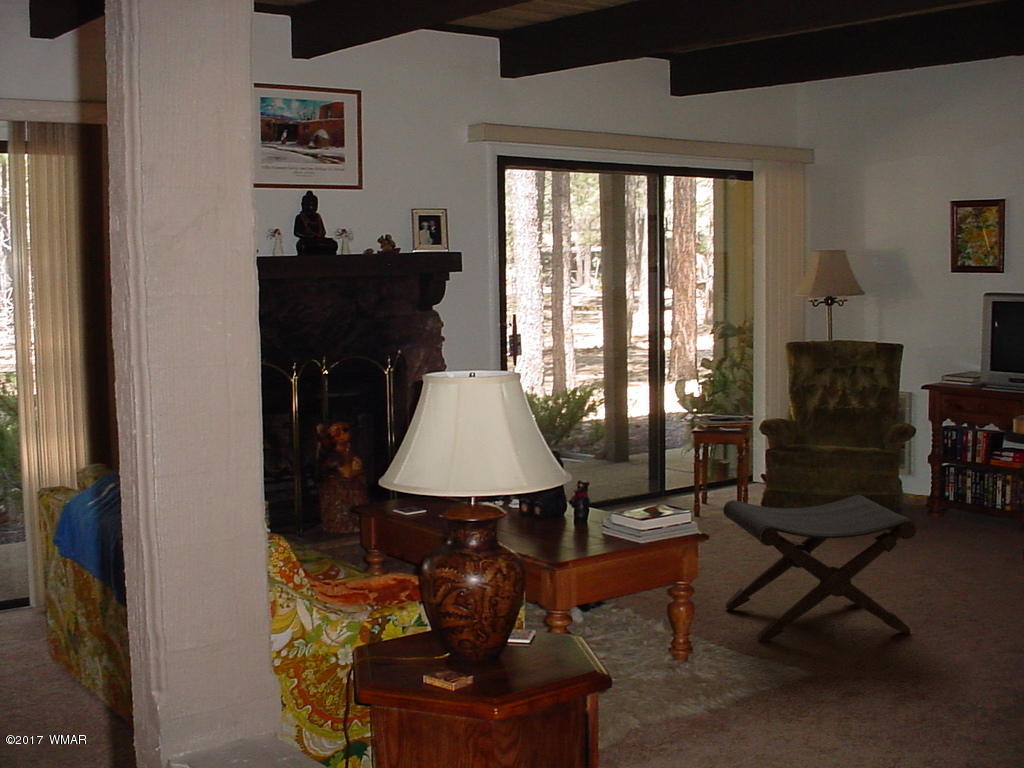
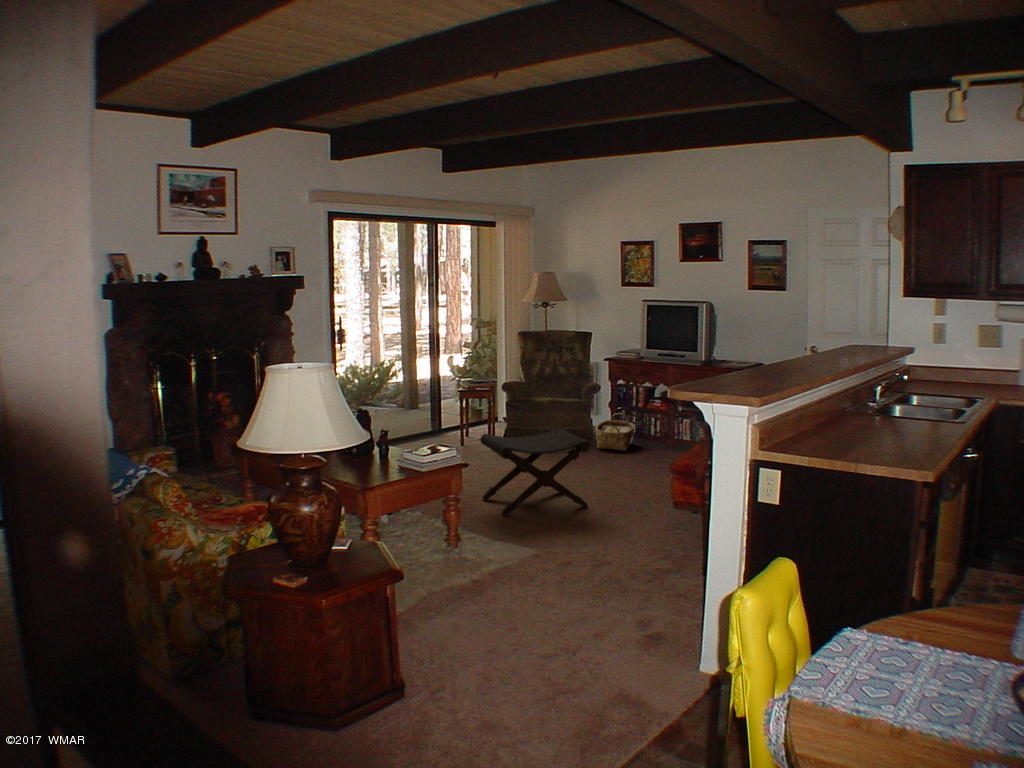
woven basket: none [909,472,975,533] -> present [596,413,634,450]

